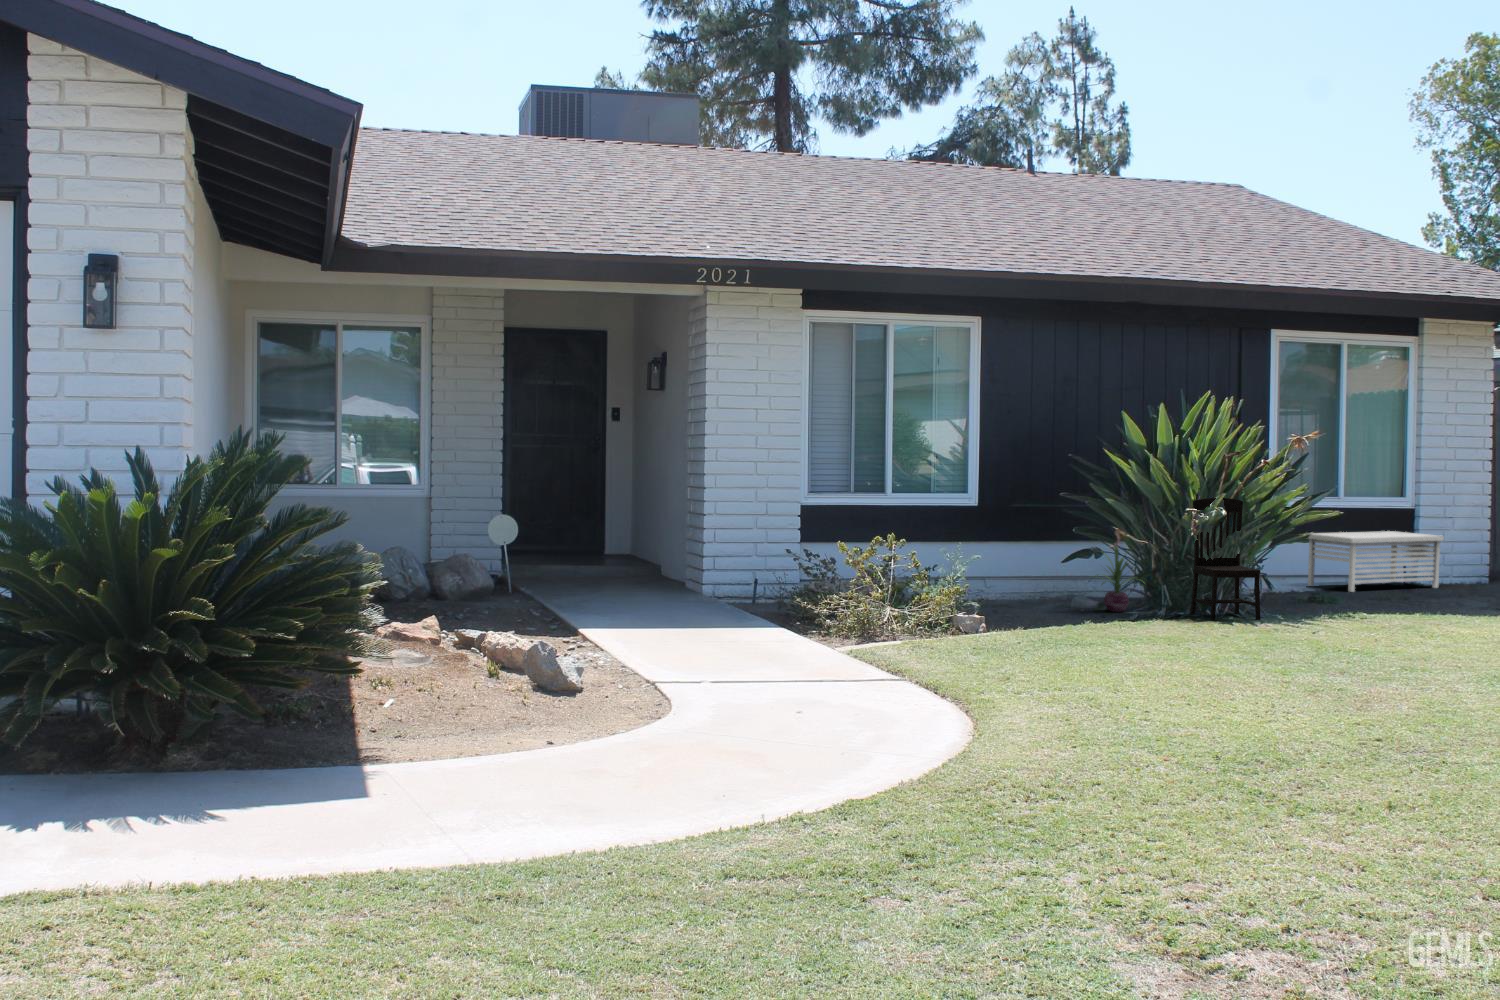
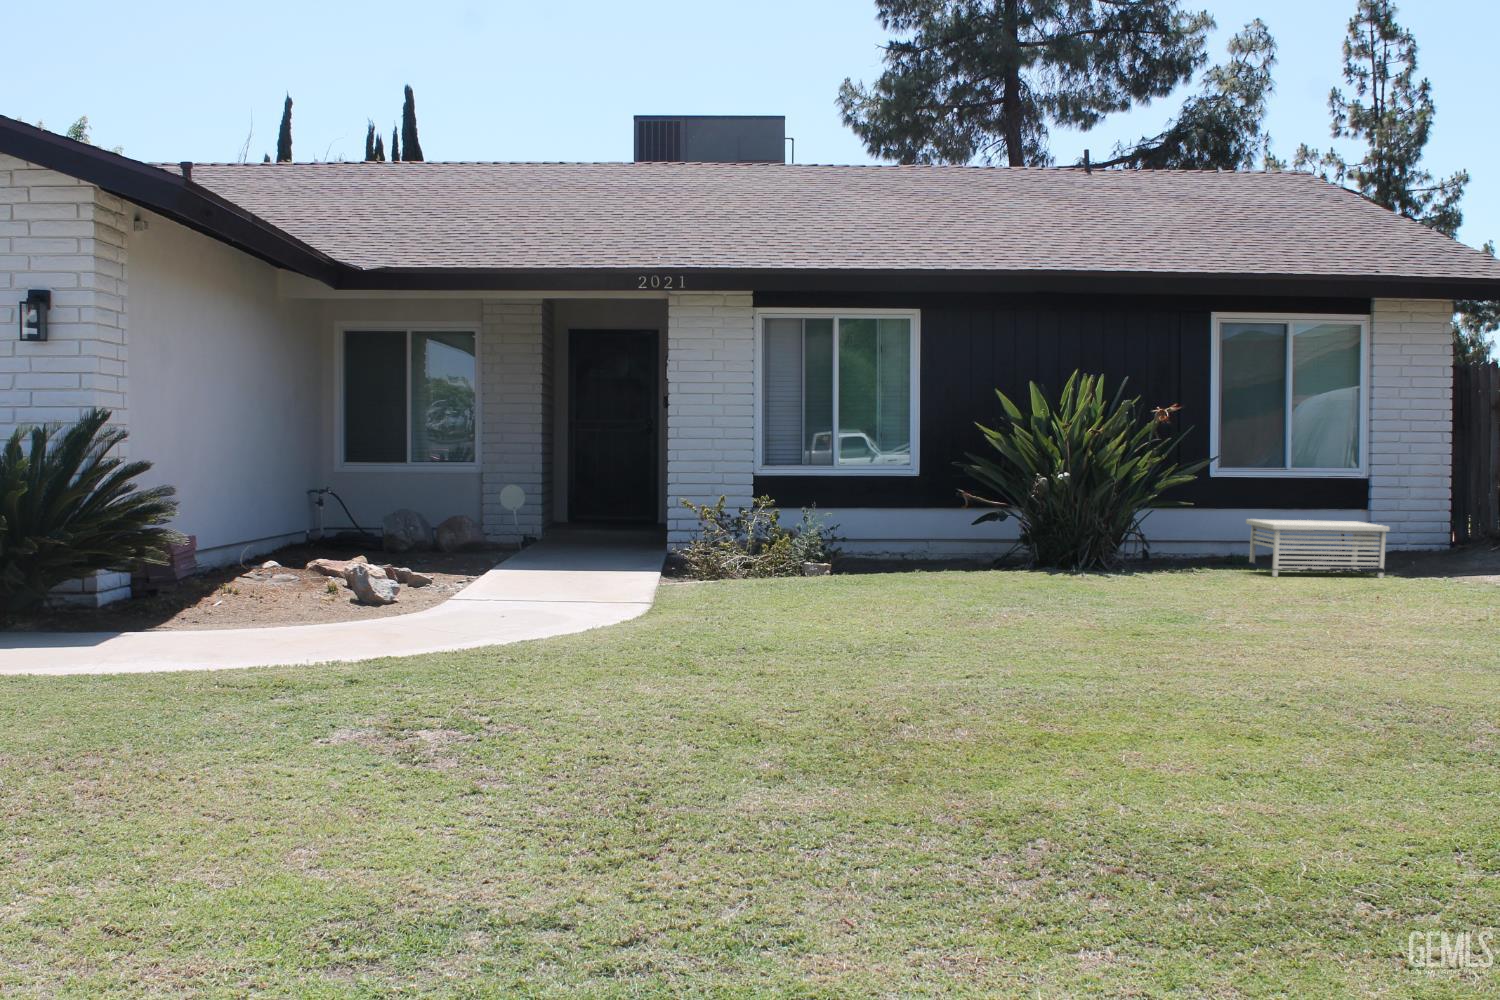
chair: present [1190,498,1261,620] -> none [1043,478,1095,592]
decorative plant: present [1094,546,1144,612] -> none [952,520,1018,580]

